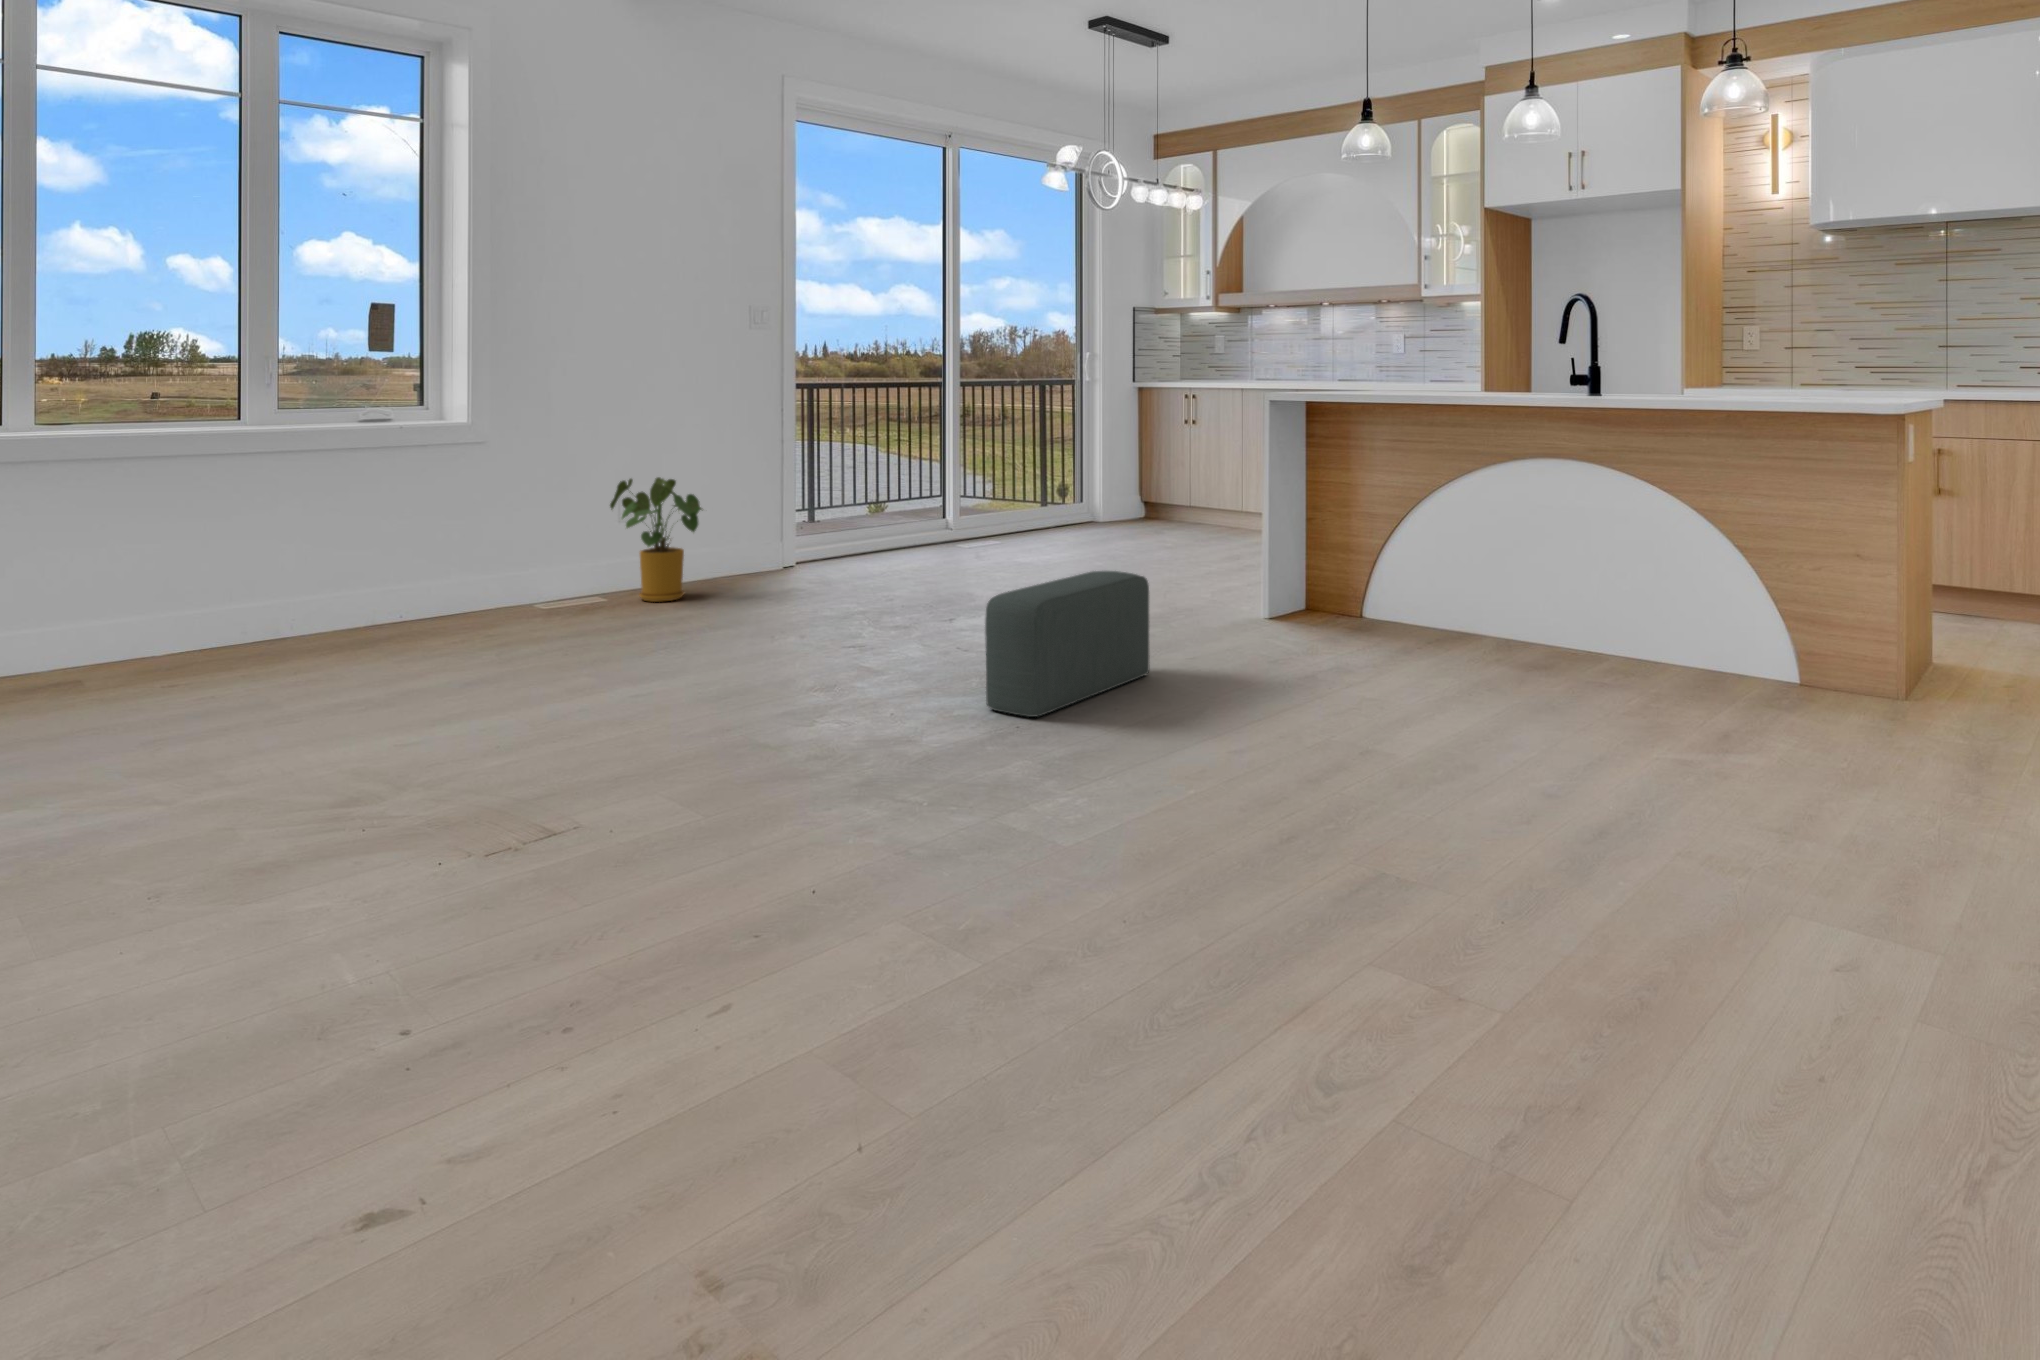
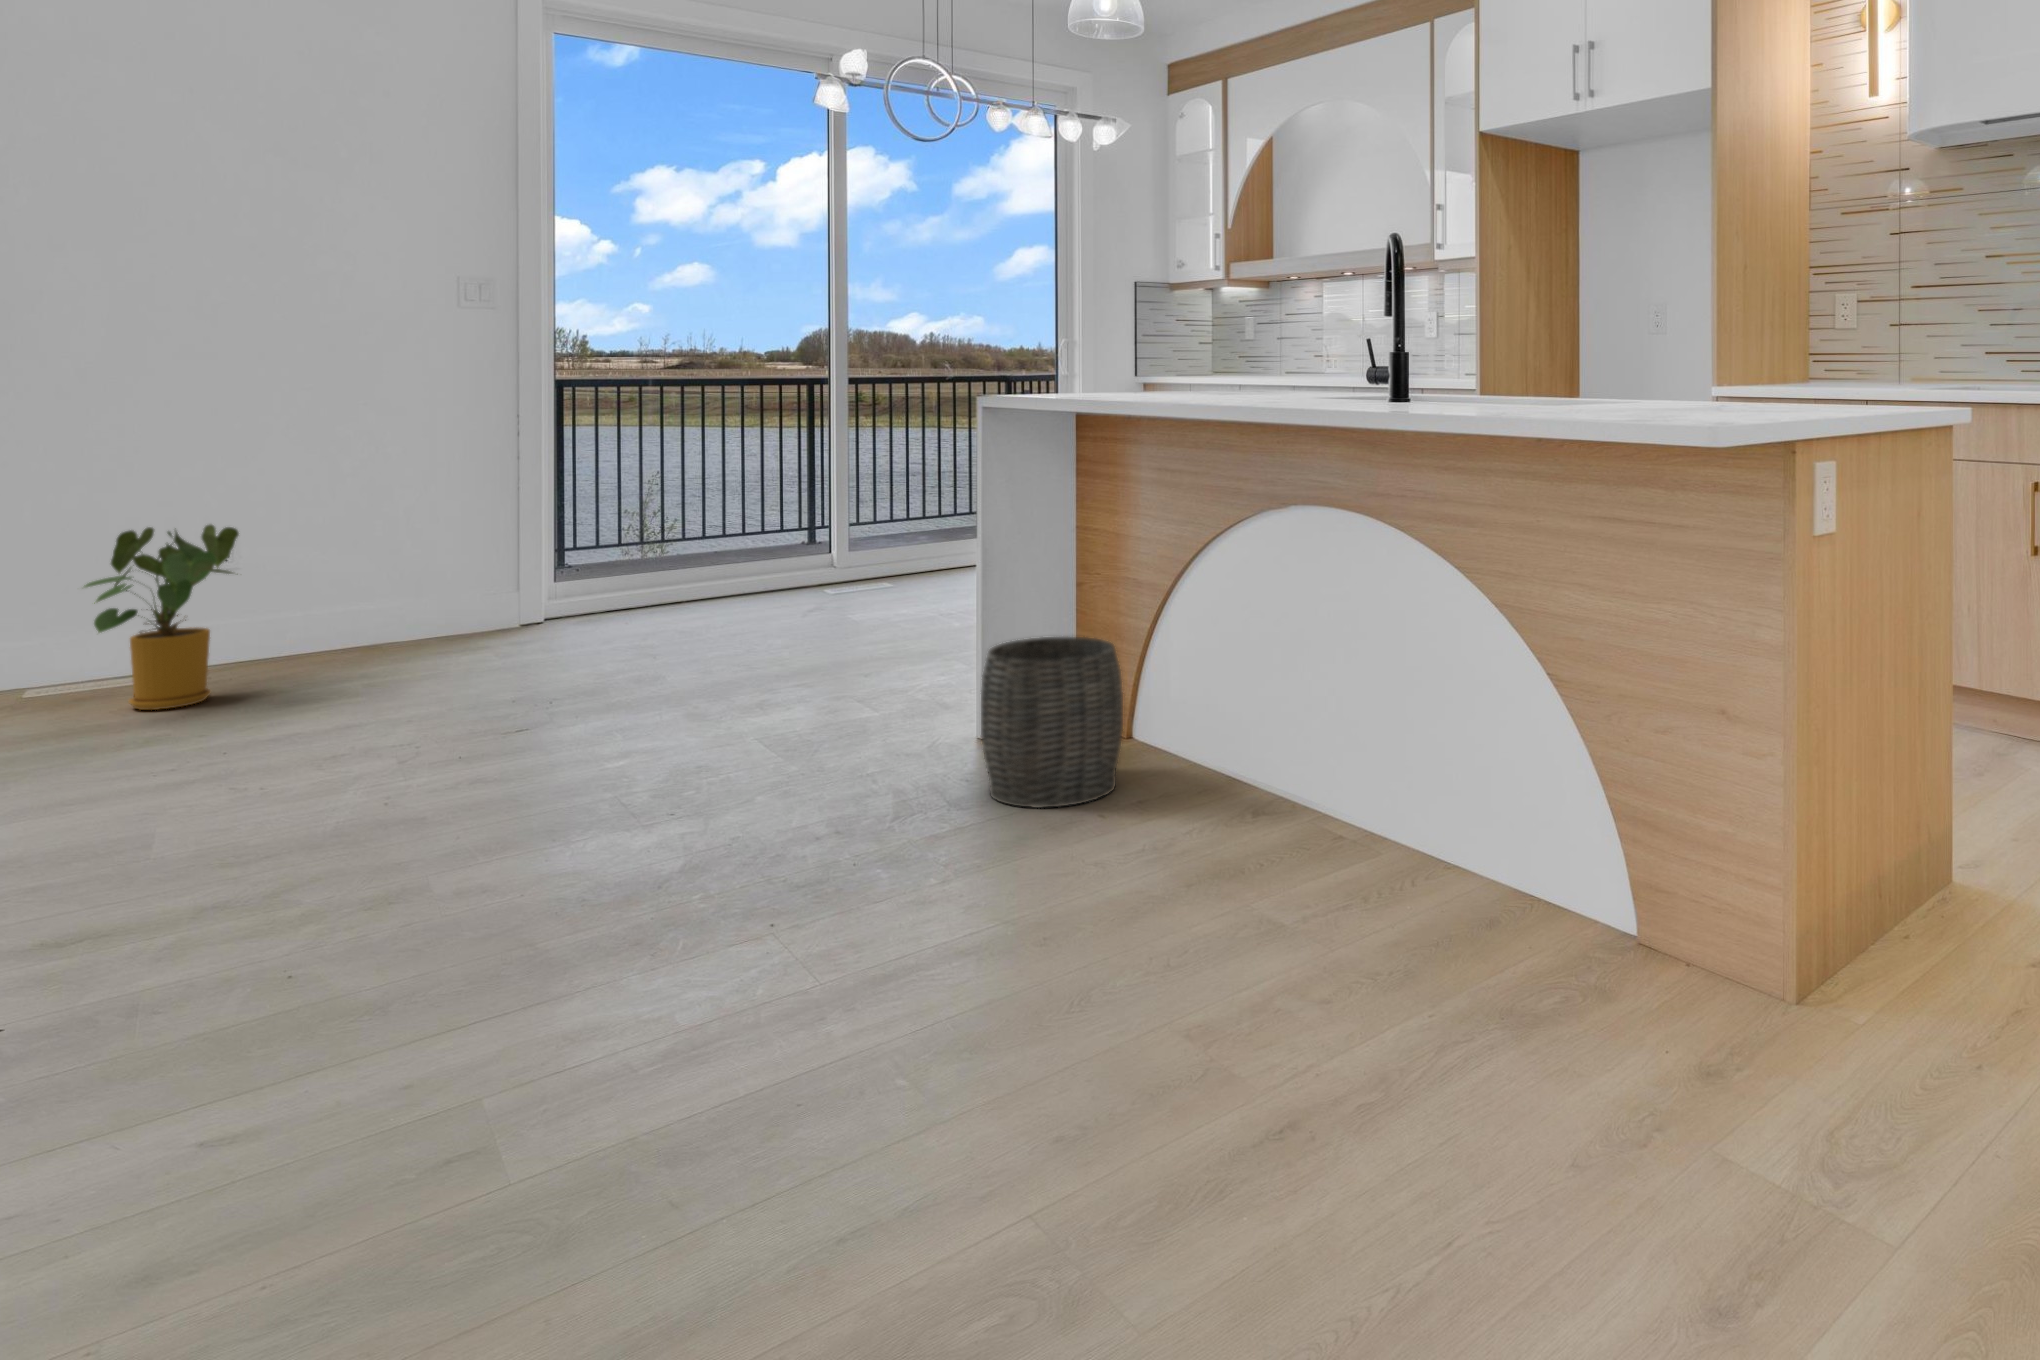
woven basket: none [1310,540,1398,638] -> present [981,637,1123,808]
pouf: present [985,571,1149,717] -> none [46,710,527,1015]

